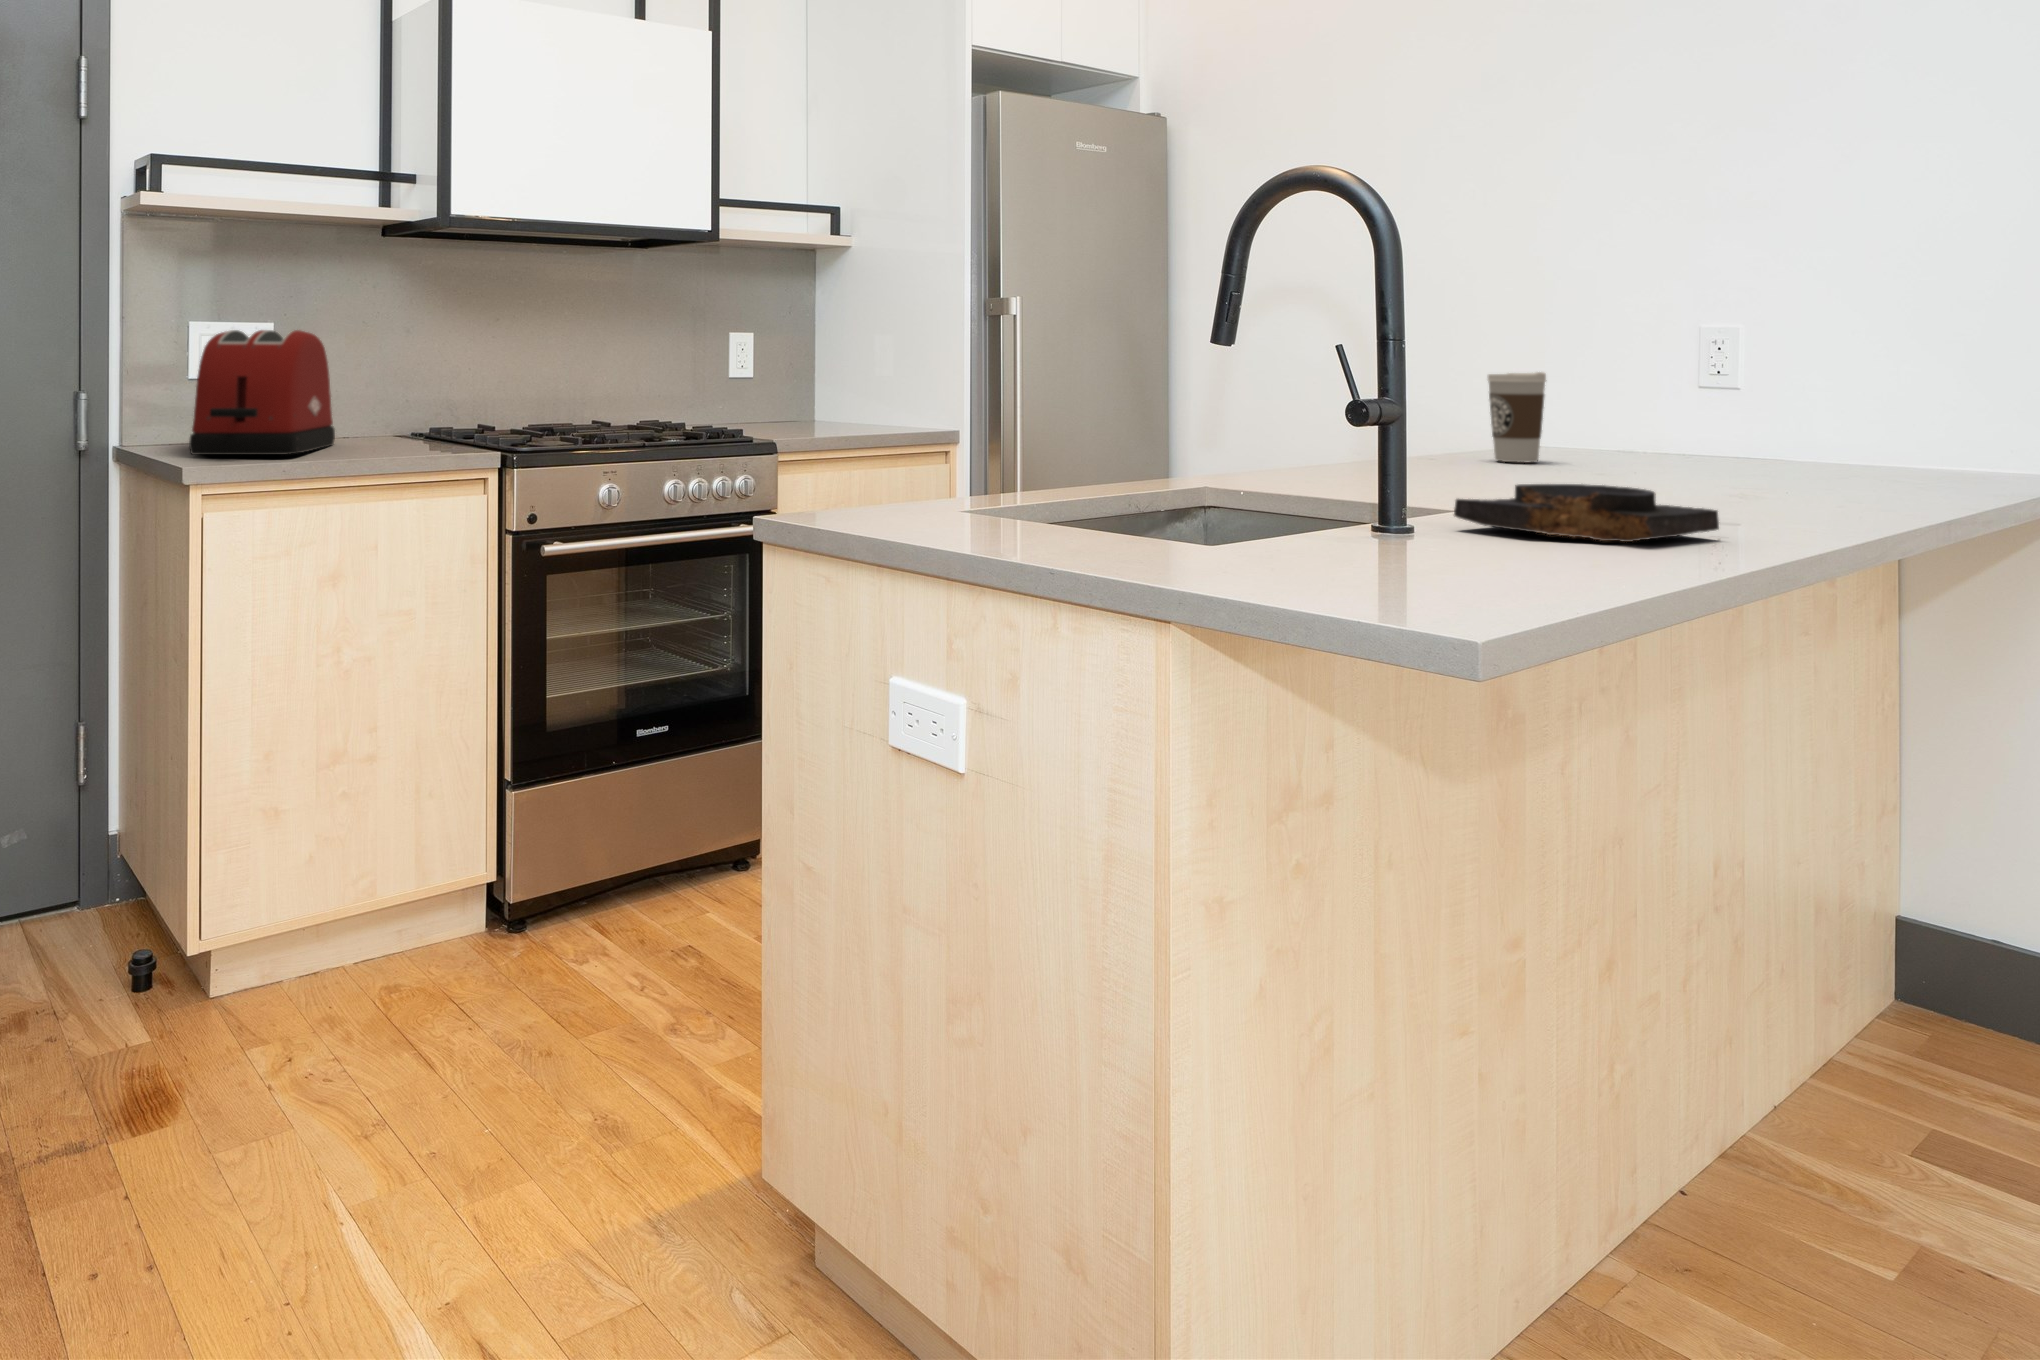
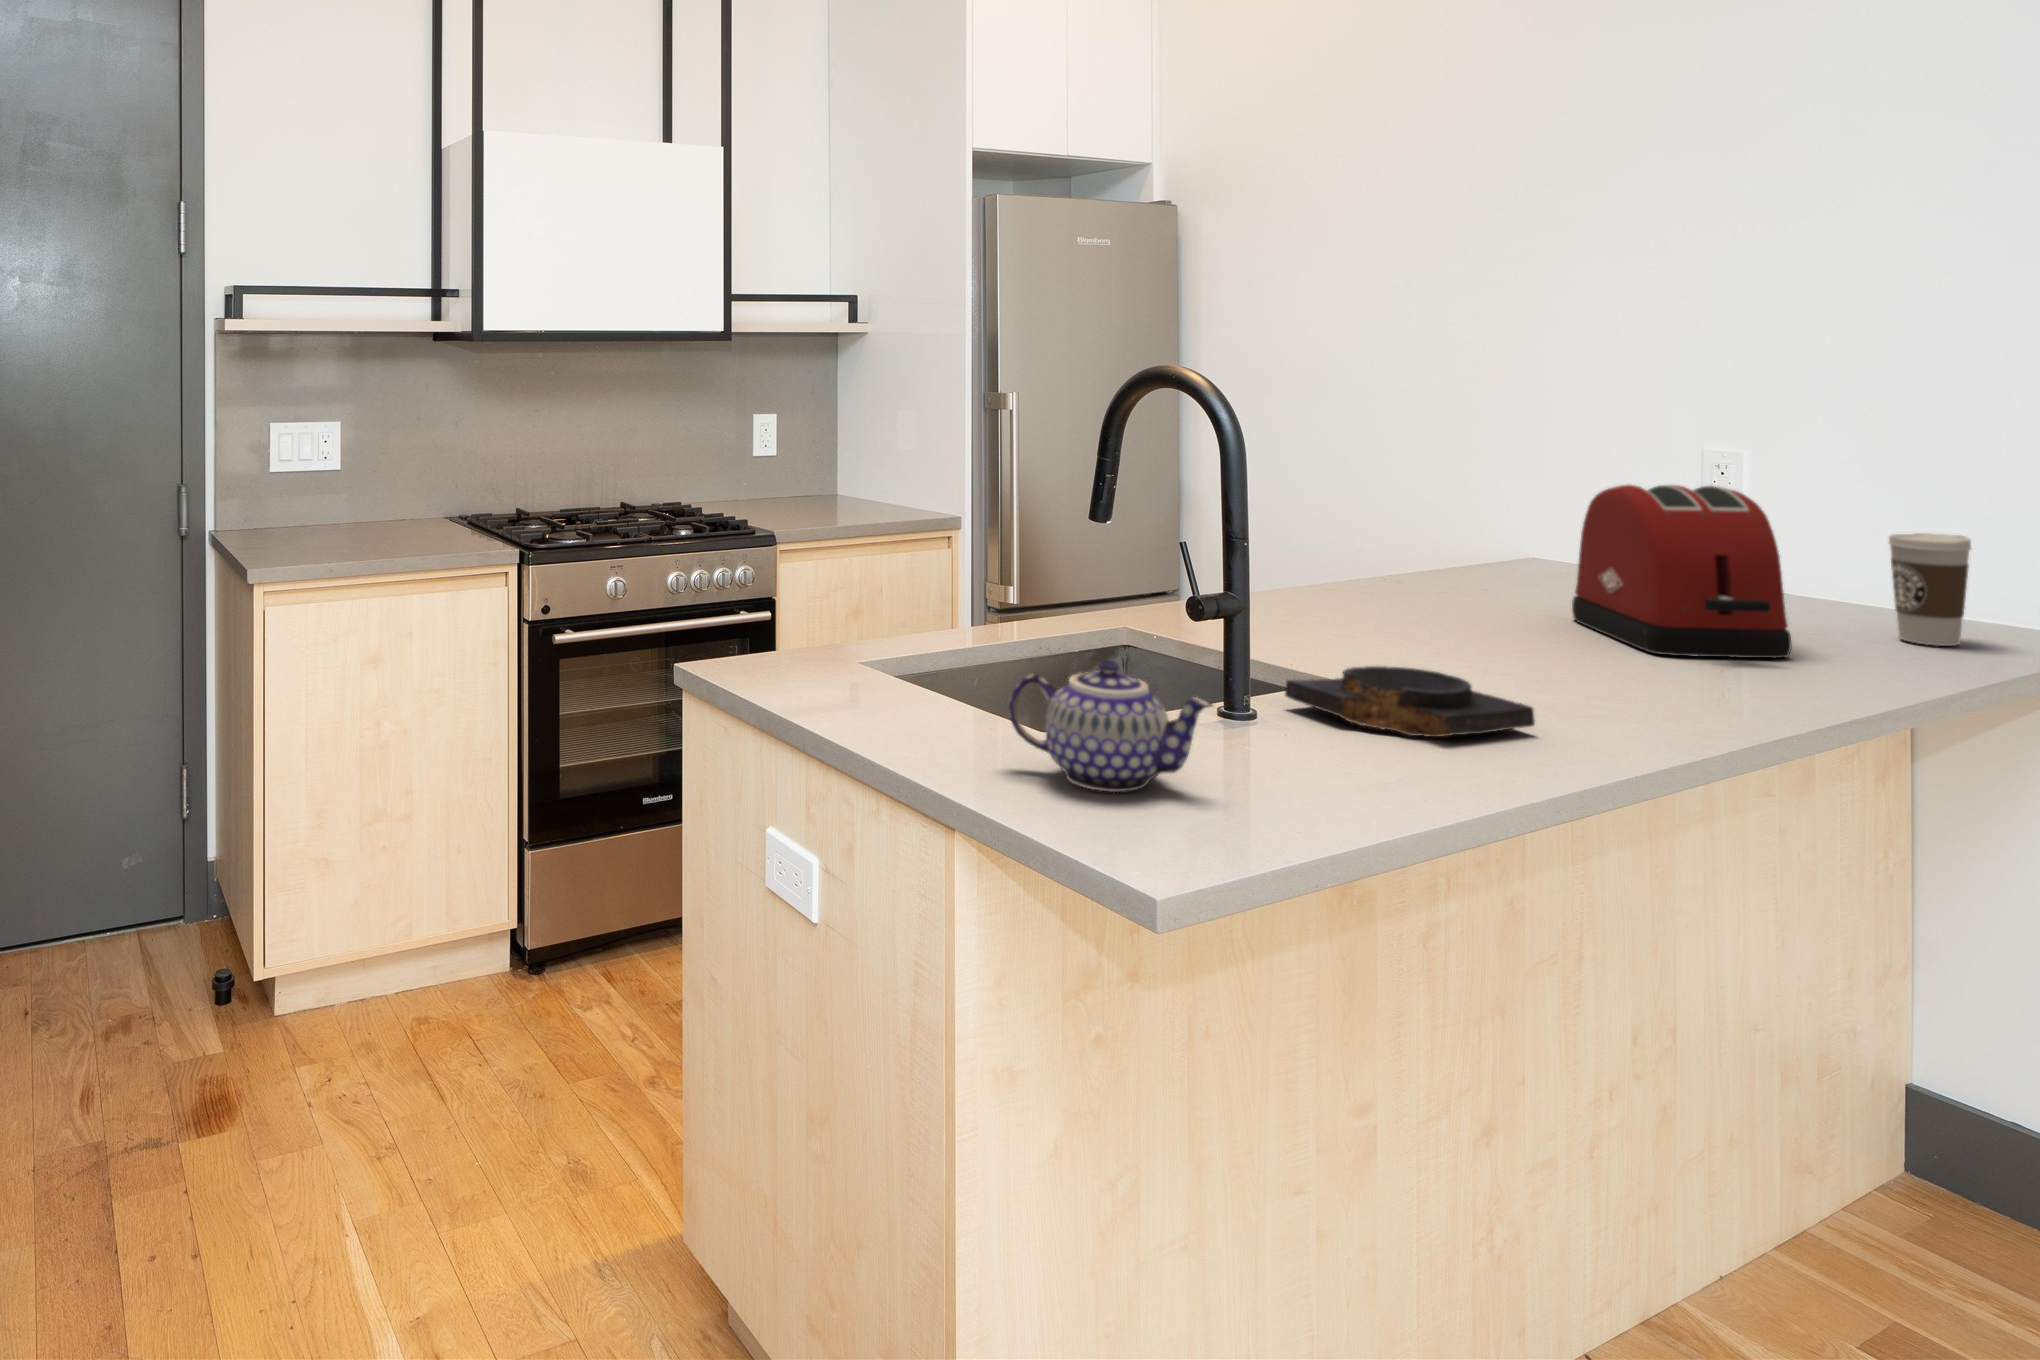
toaster: present [189,330,335,455] -> present [1572,485,1792,658]
coffee cup: present [1488,372,1546,463] -> present [1889,533,1971,646]
teapot: none [1229,440,1474,583] -> present [1009,660,1212,792]

